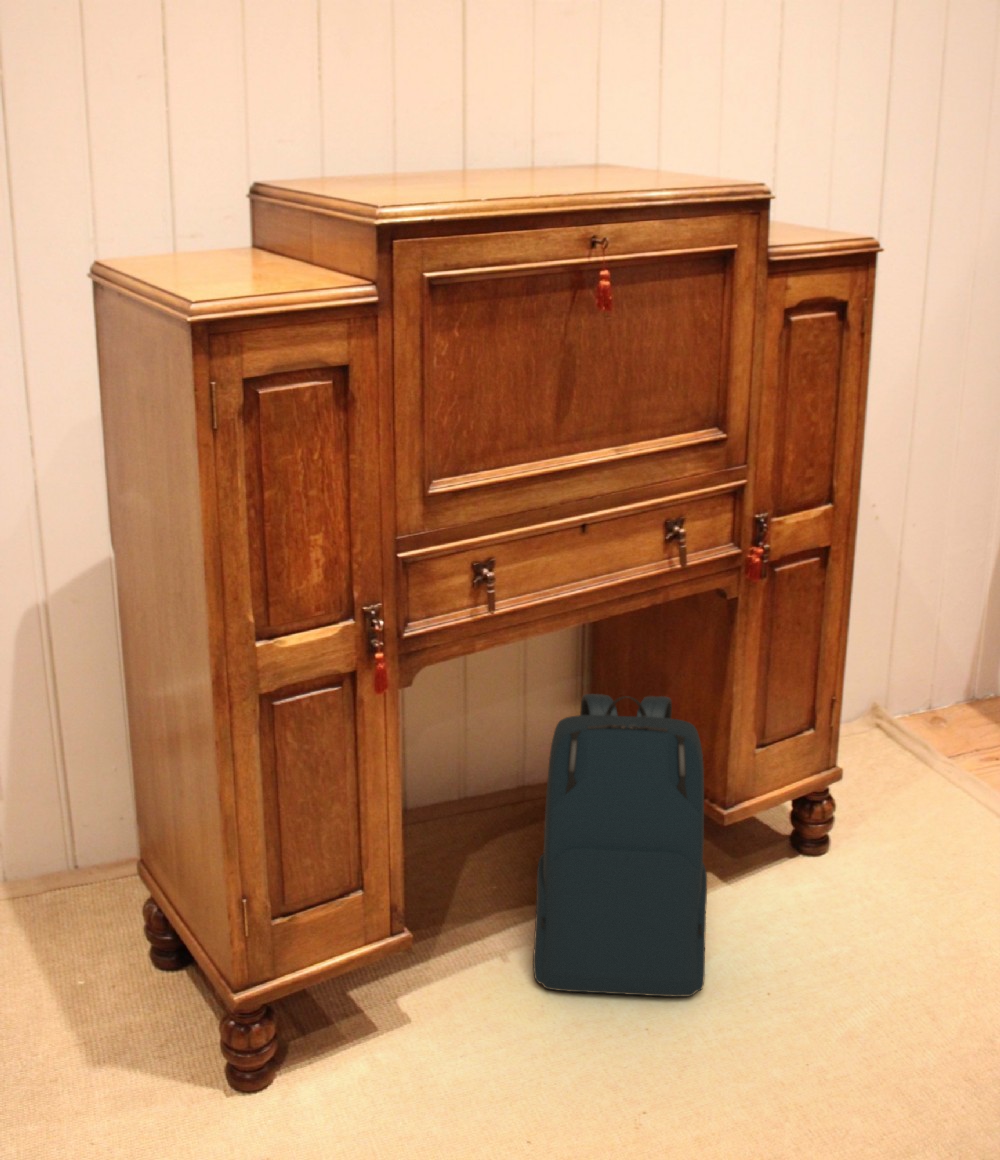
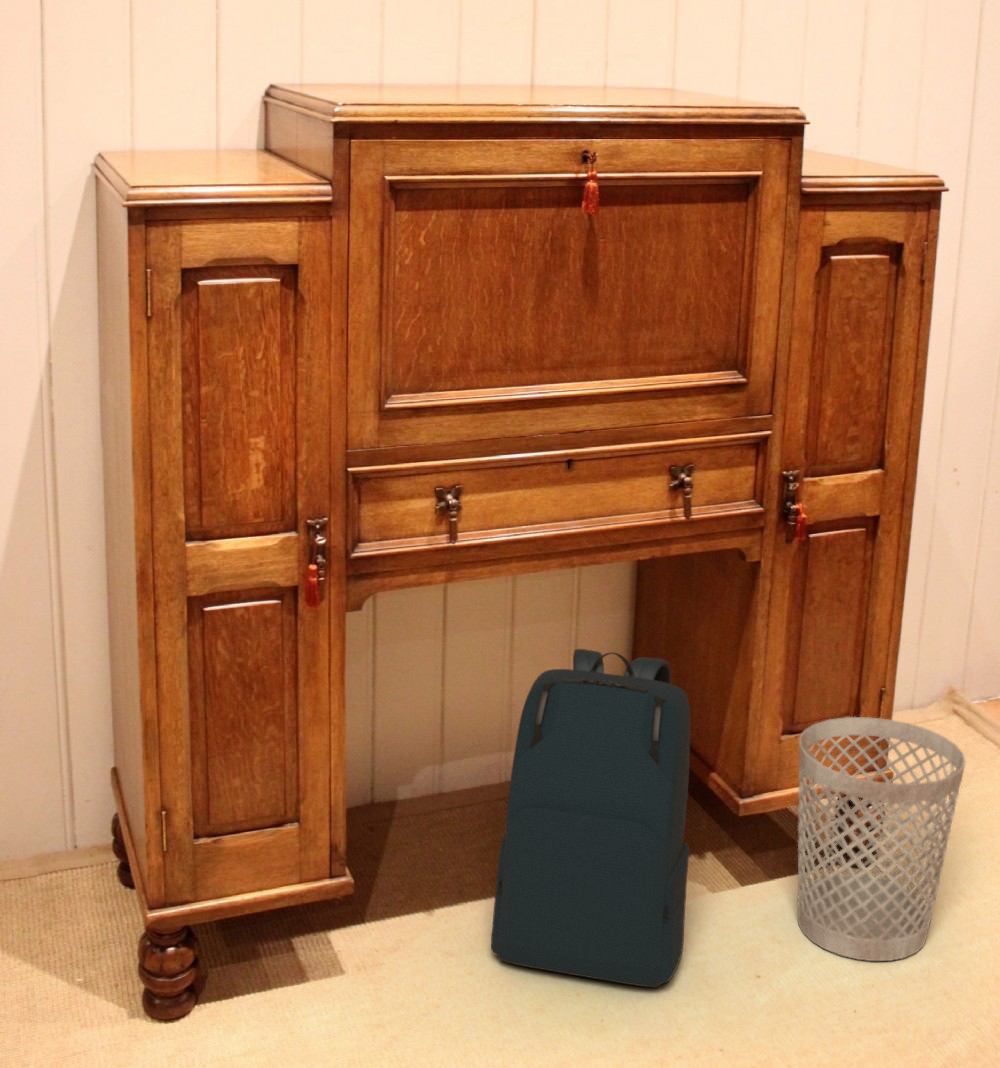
wastebasket: none [783,726,932,943] -> present [798,717,965,961]

